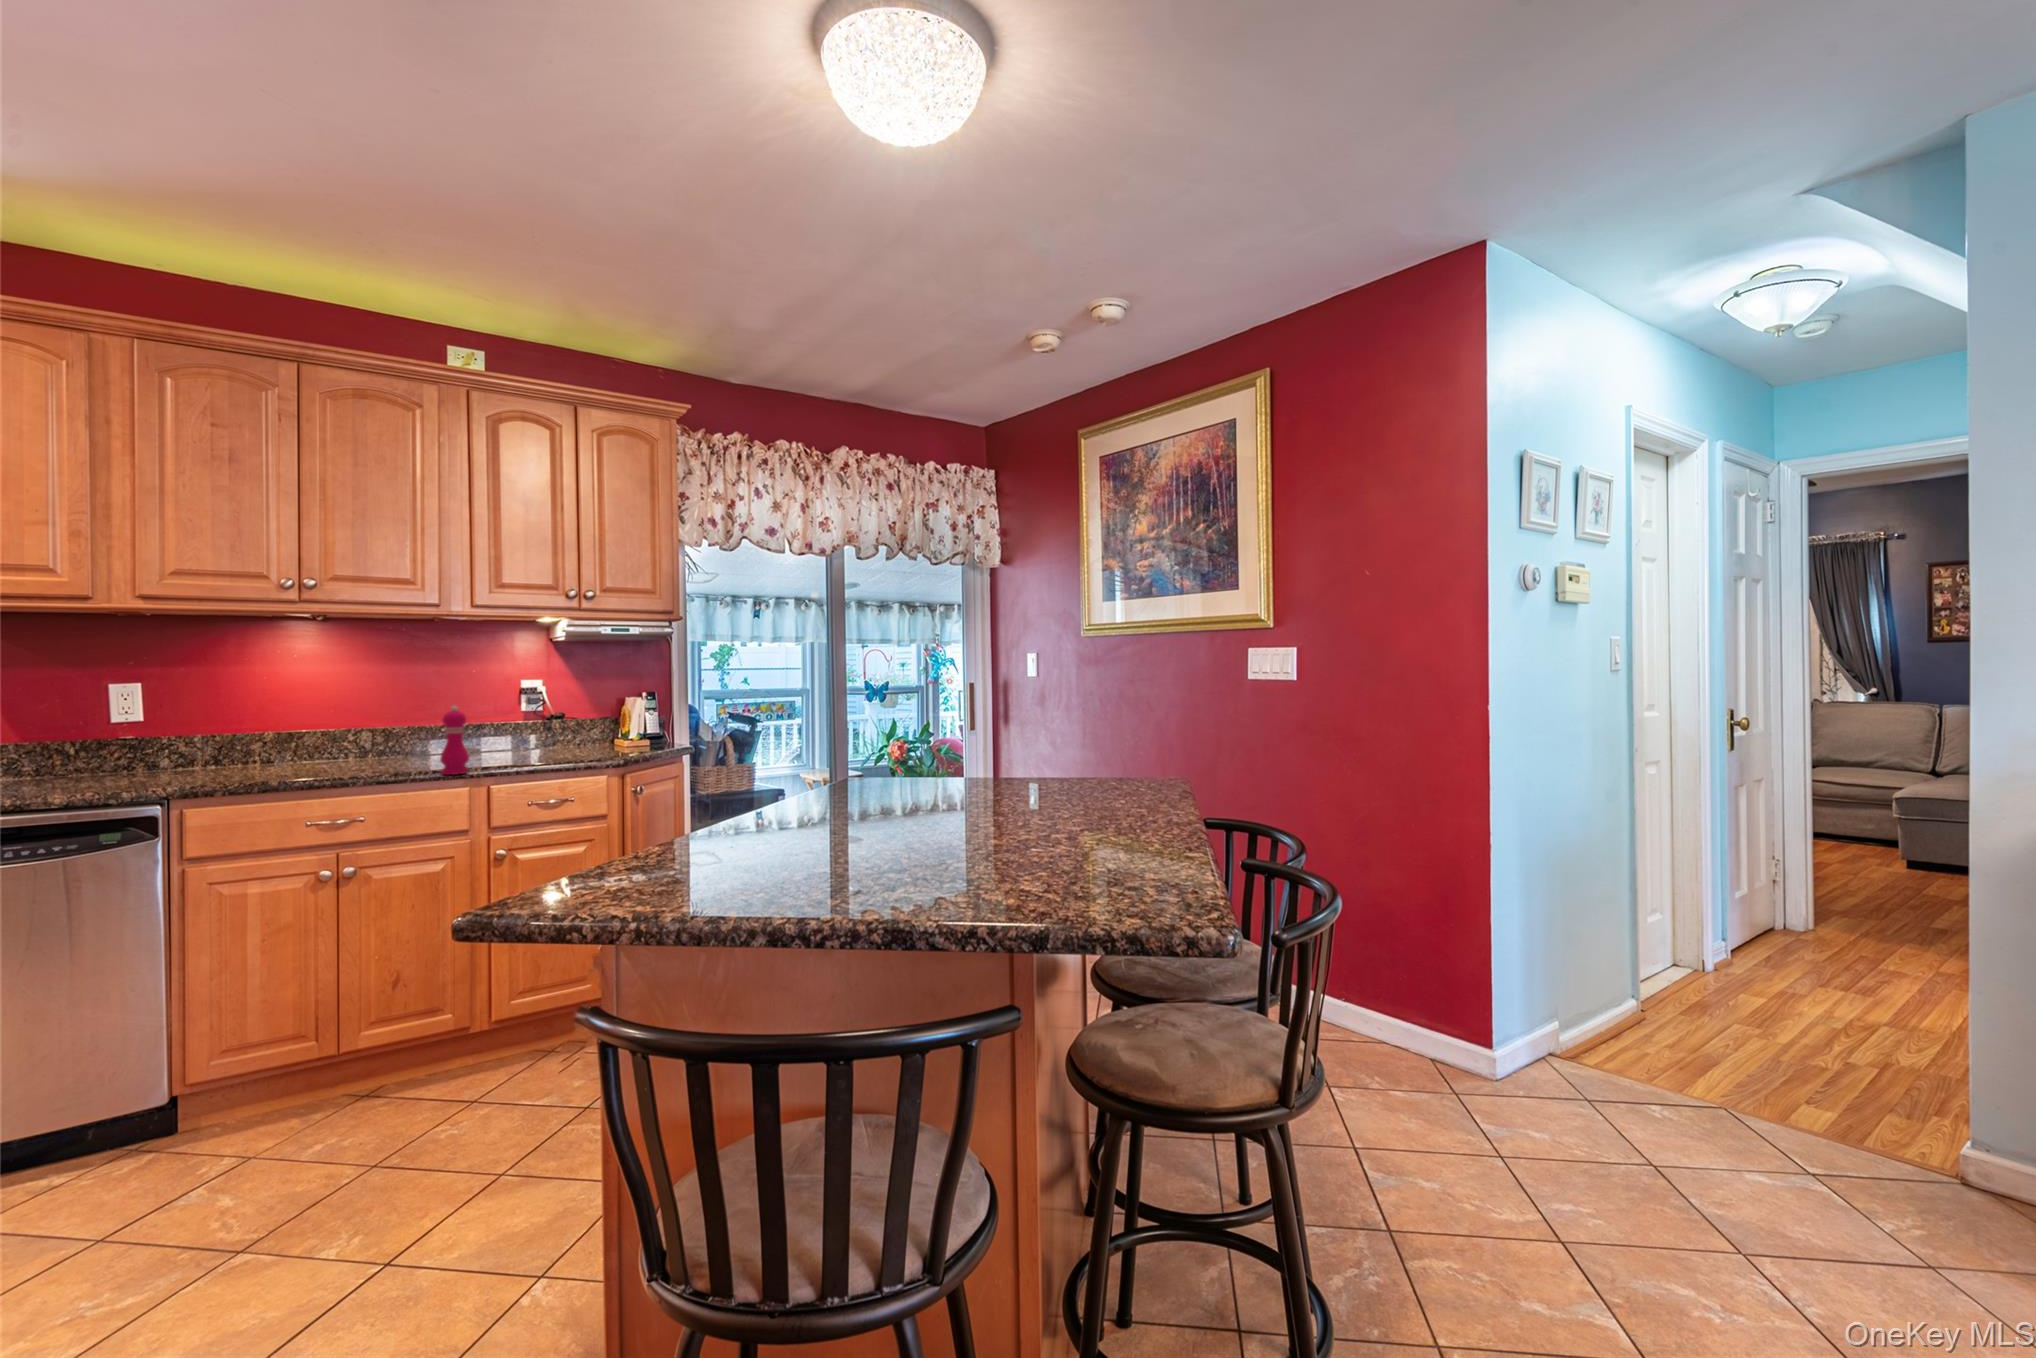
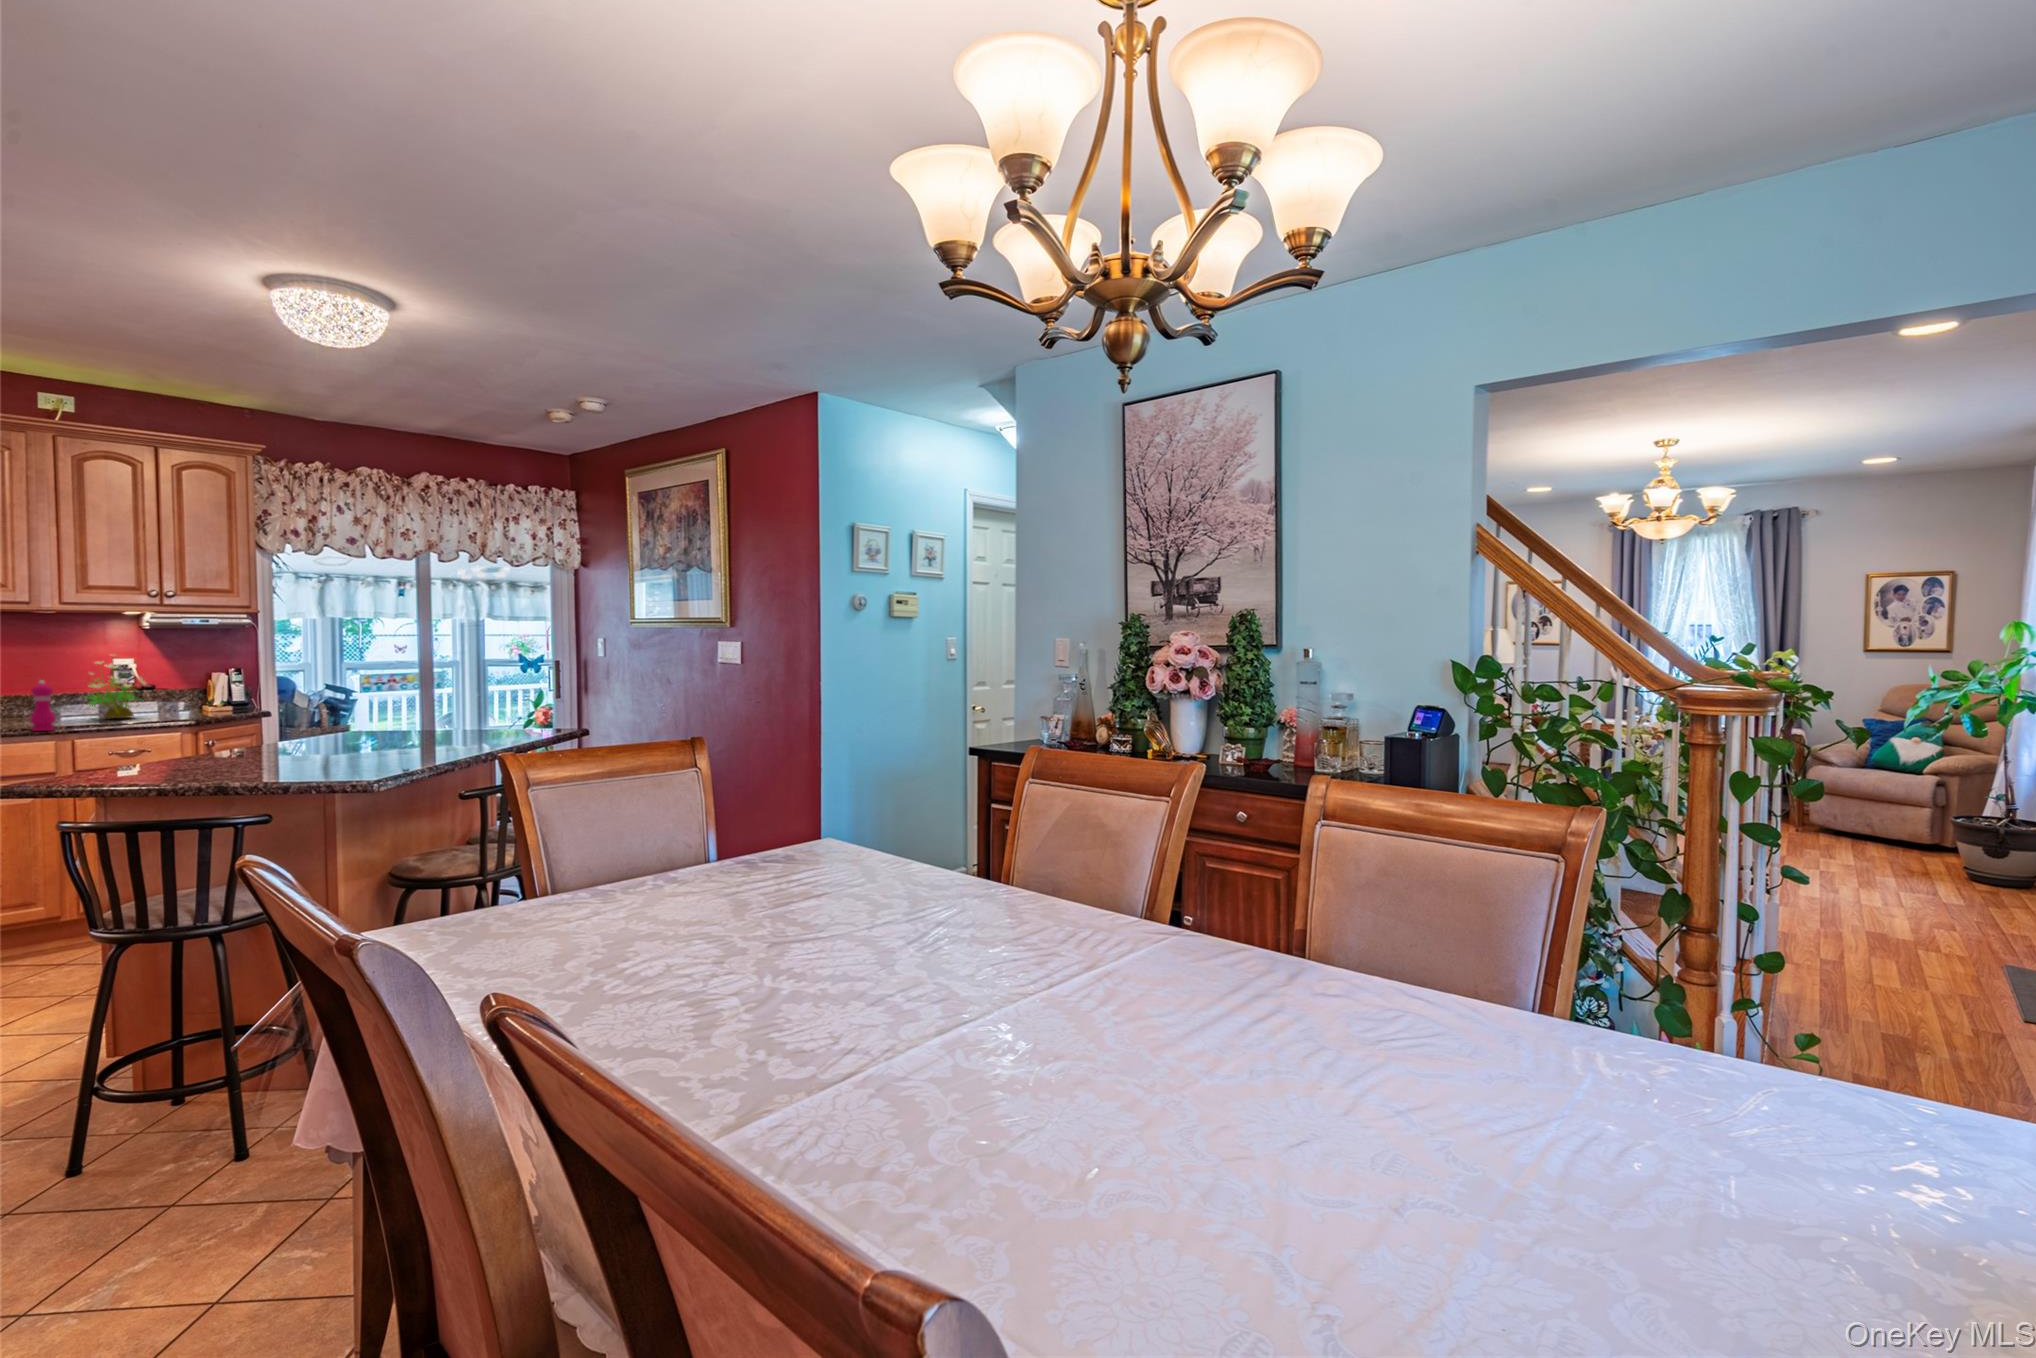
potted plant: none [494,672,564,755] -> present [88,656,145,718]

